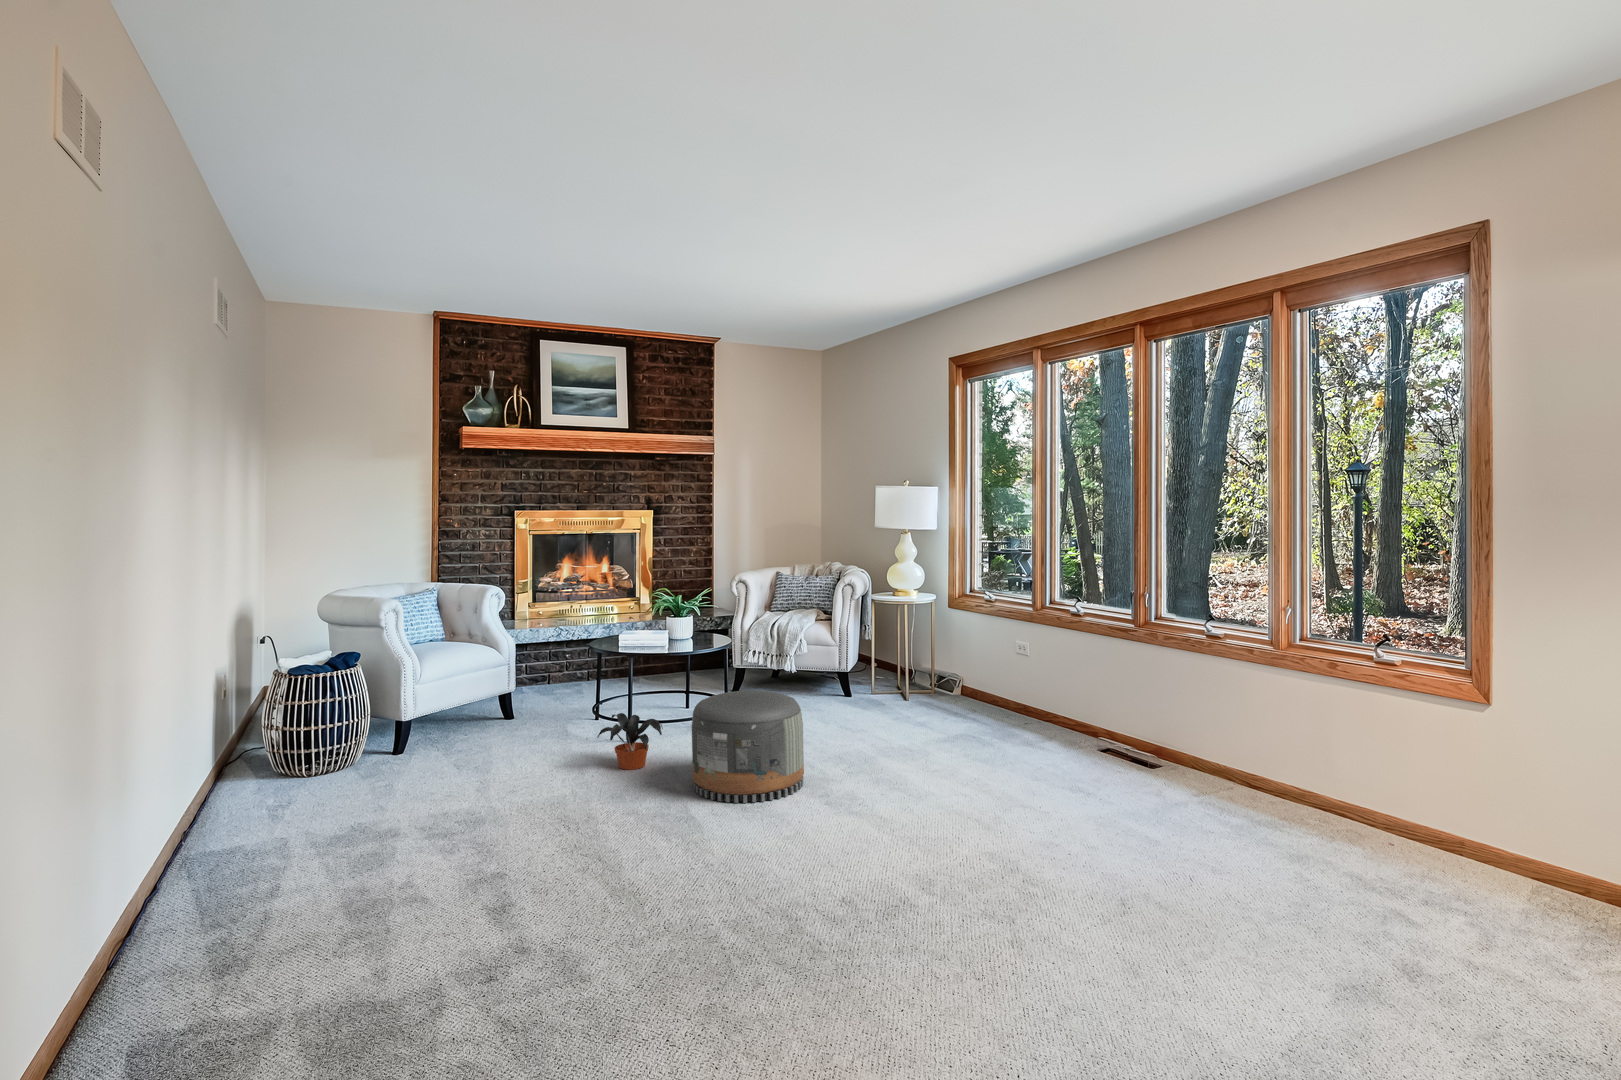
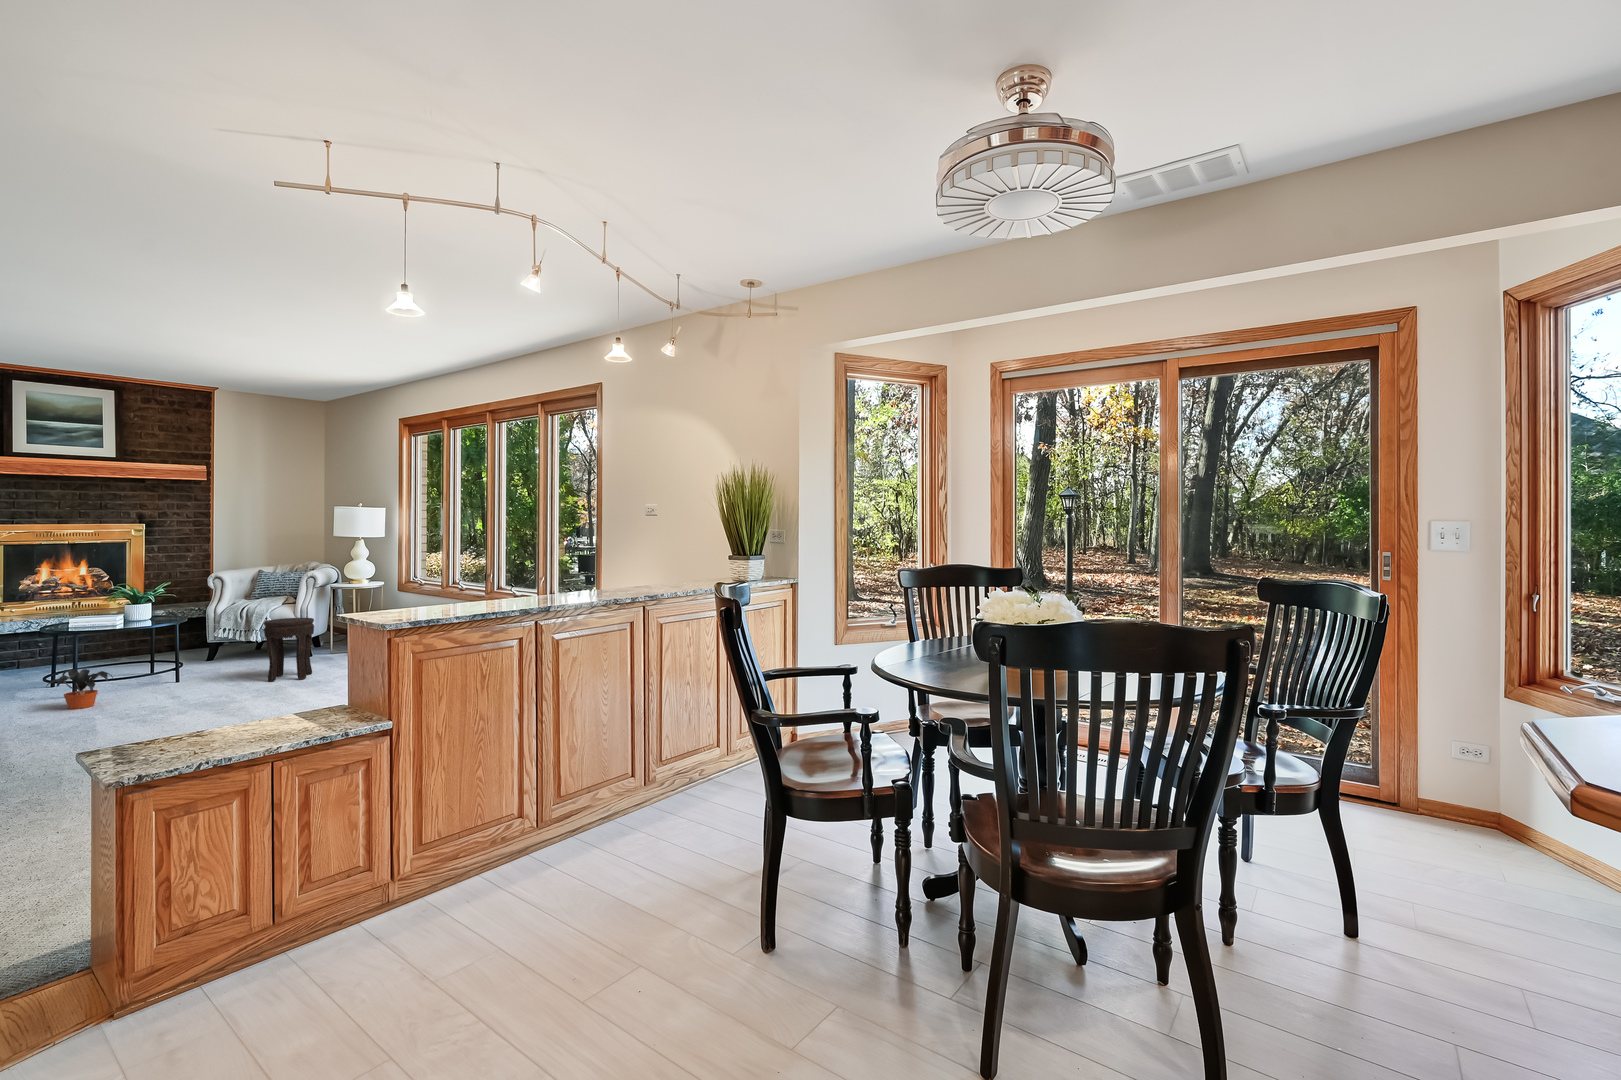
side table: none [821,648,881,743] -> present [264,618,314,682]
pouf: present [692,691,804,803] -> none [129,643,229,716]

